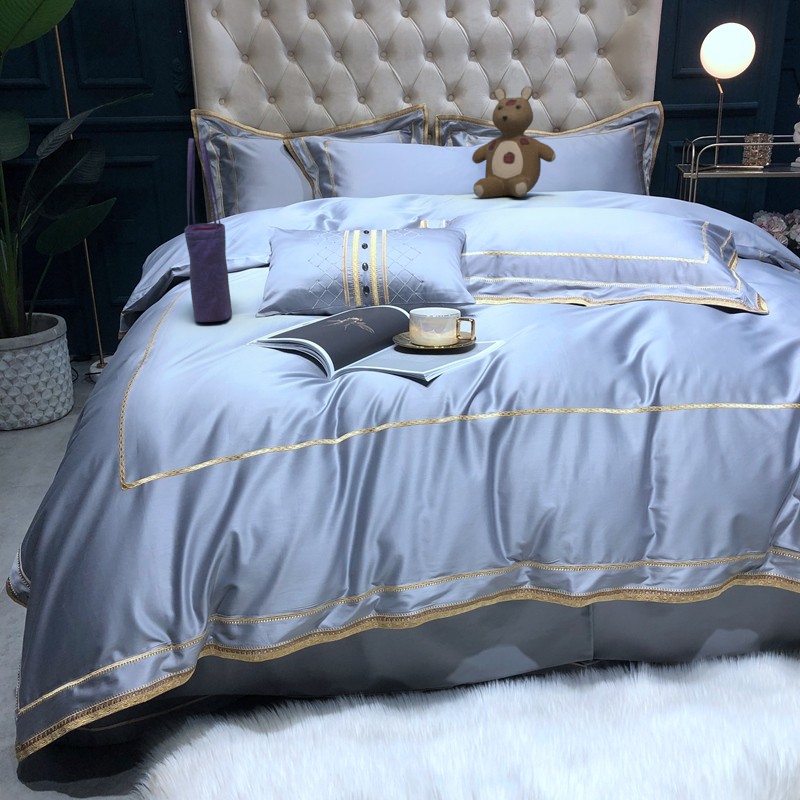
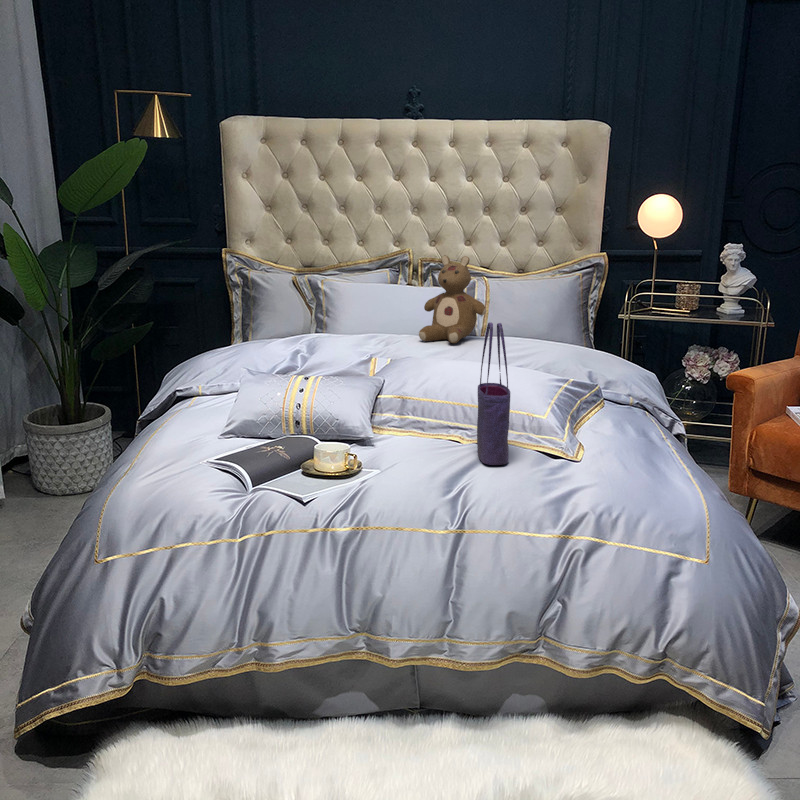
tote bag: present [185,138,232,322] -> present [477,322,510,465]

